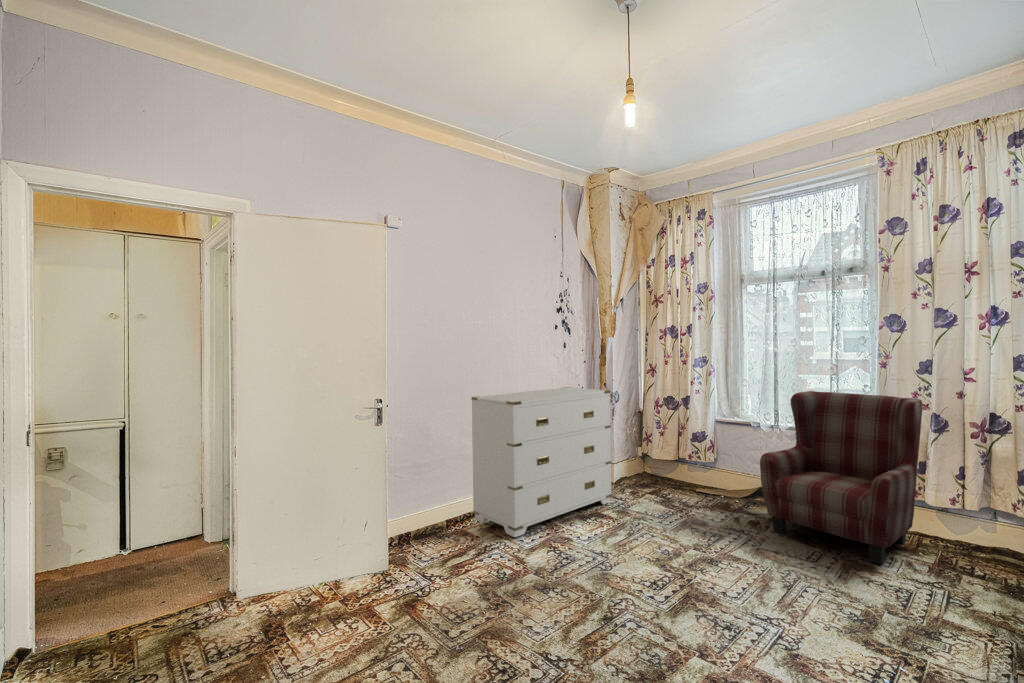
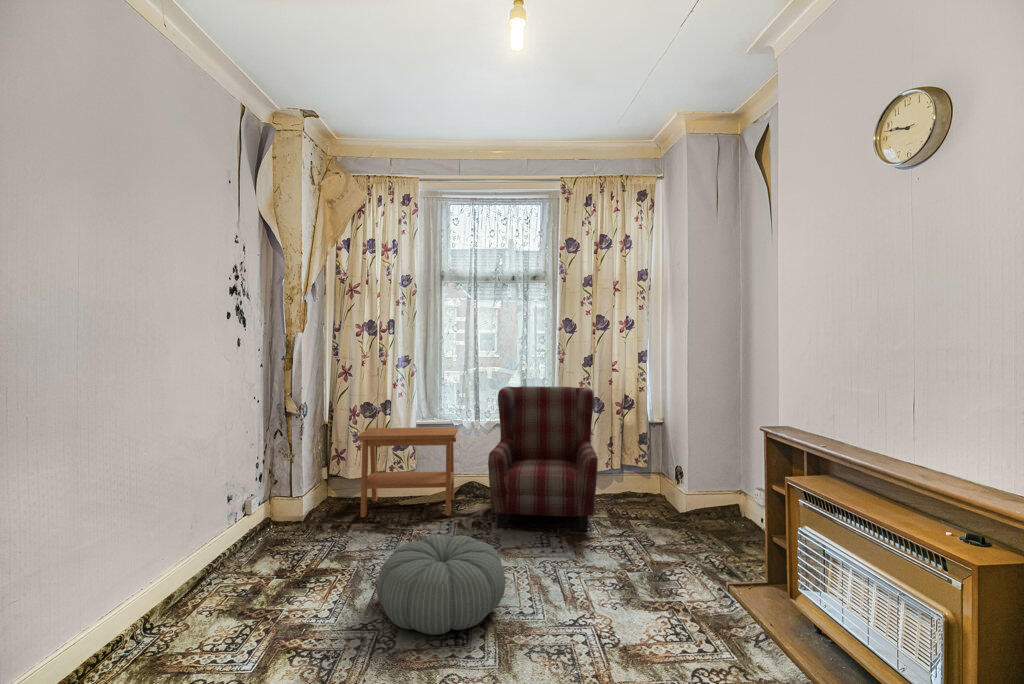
dresser: present [471,387,612,537] -> none [97,402,321,663]
side table: none [655,419,754,509] -> present [357,427,458,517]
pouf: none [610,507,721,582] -> present [377,535,505,635]

